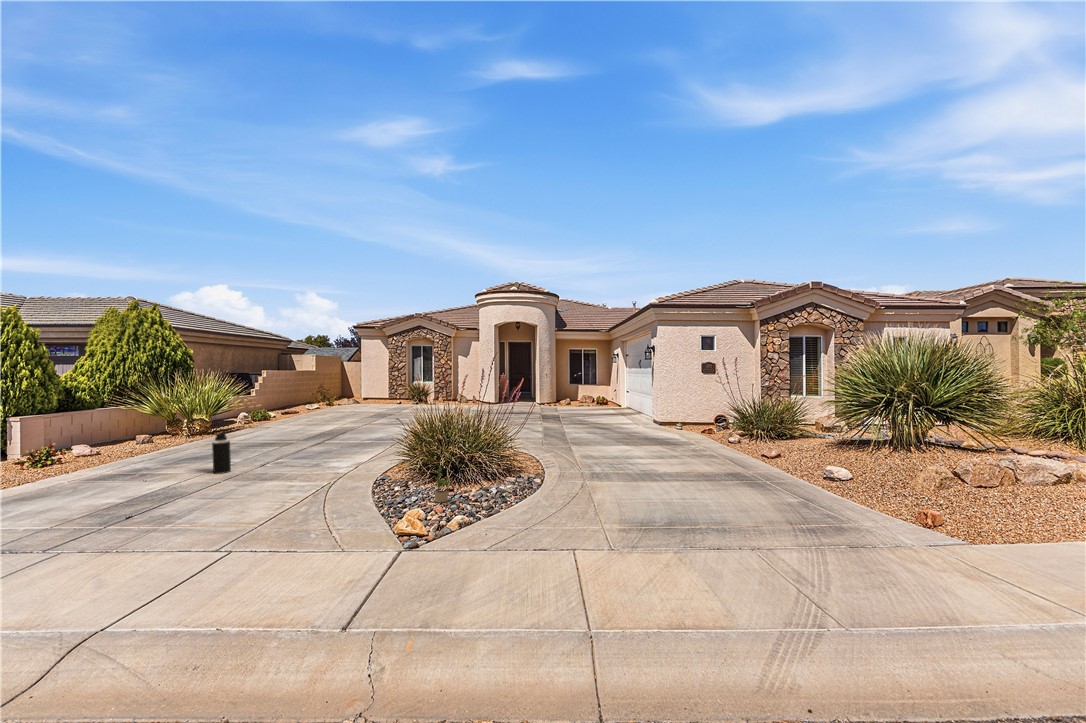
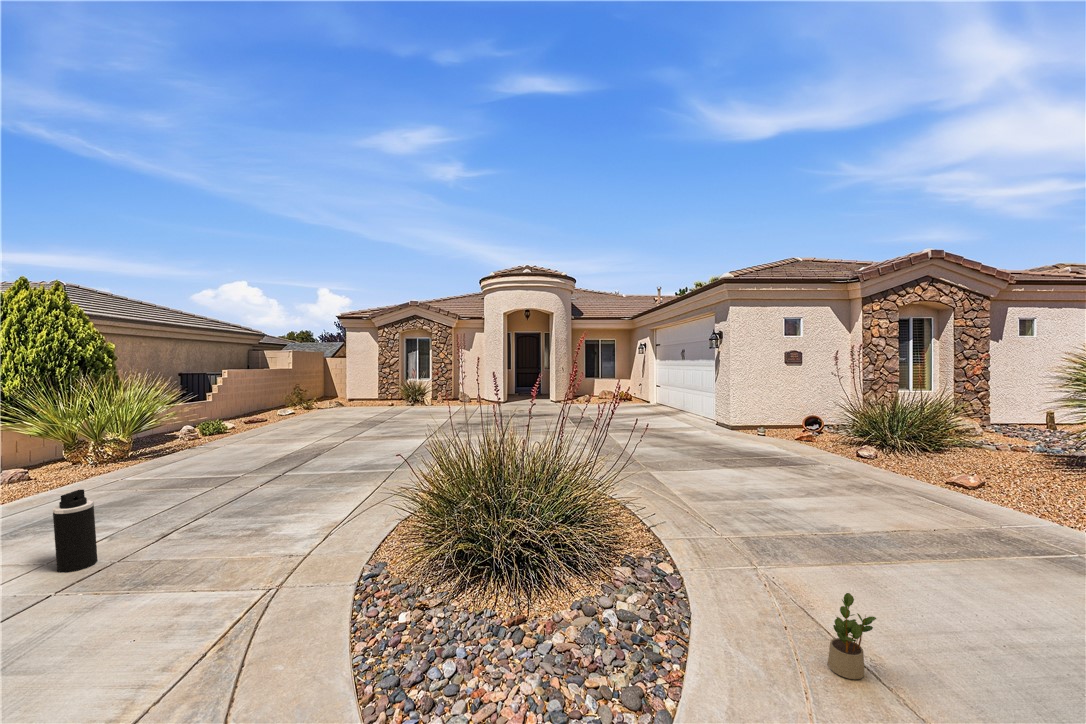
potted plant: present [435,468,451,502] -> present [828,593,876,679]

